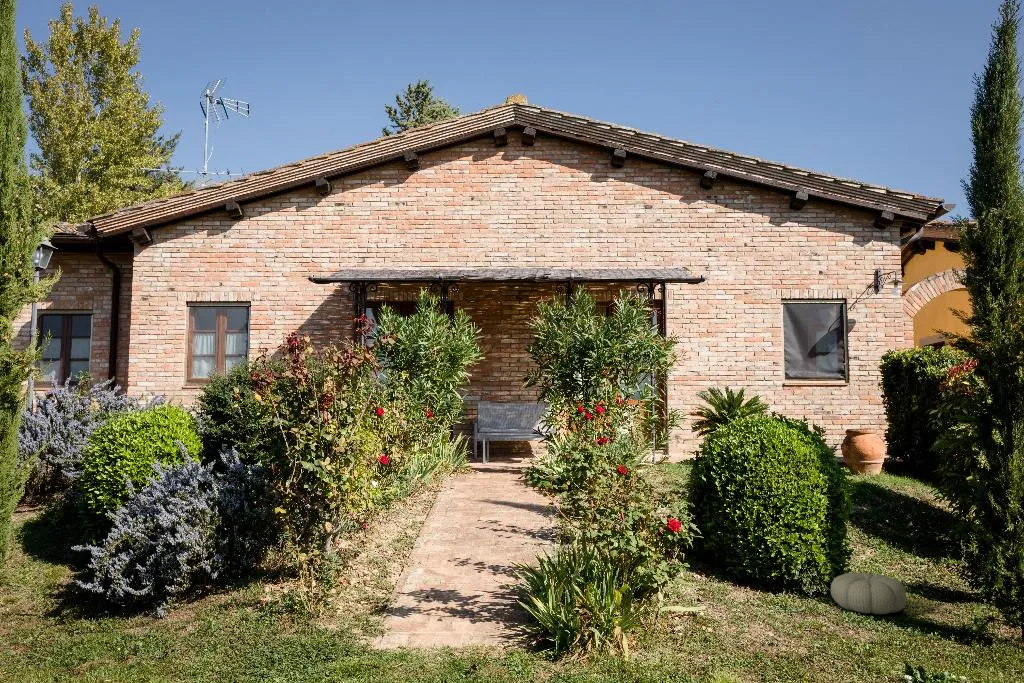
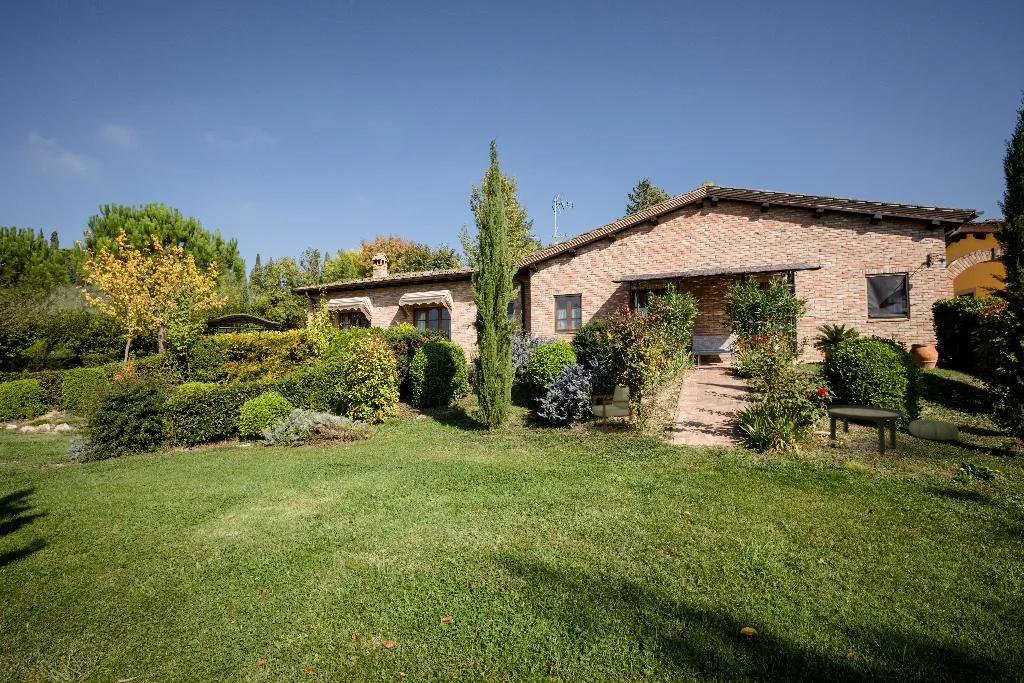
armchair: none [212,509,305,628] -> present [592,386,632,433]
round table: none [680,549,818,658] -> present [826,405,905,455]

